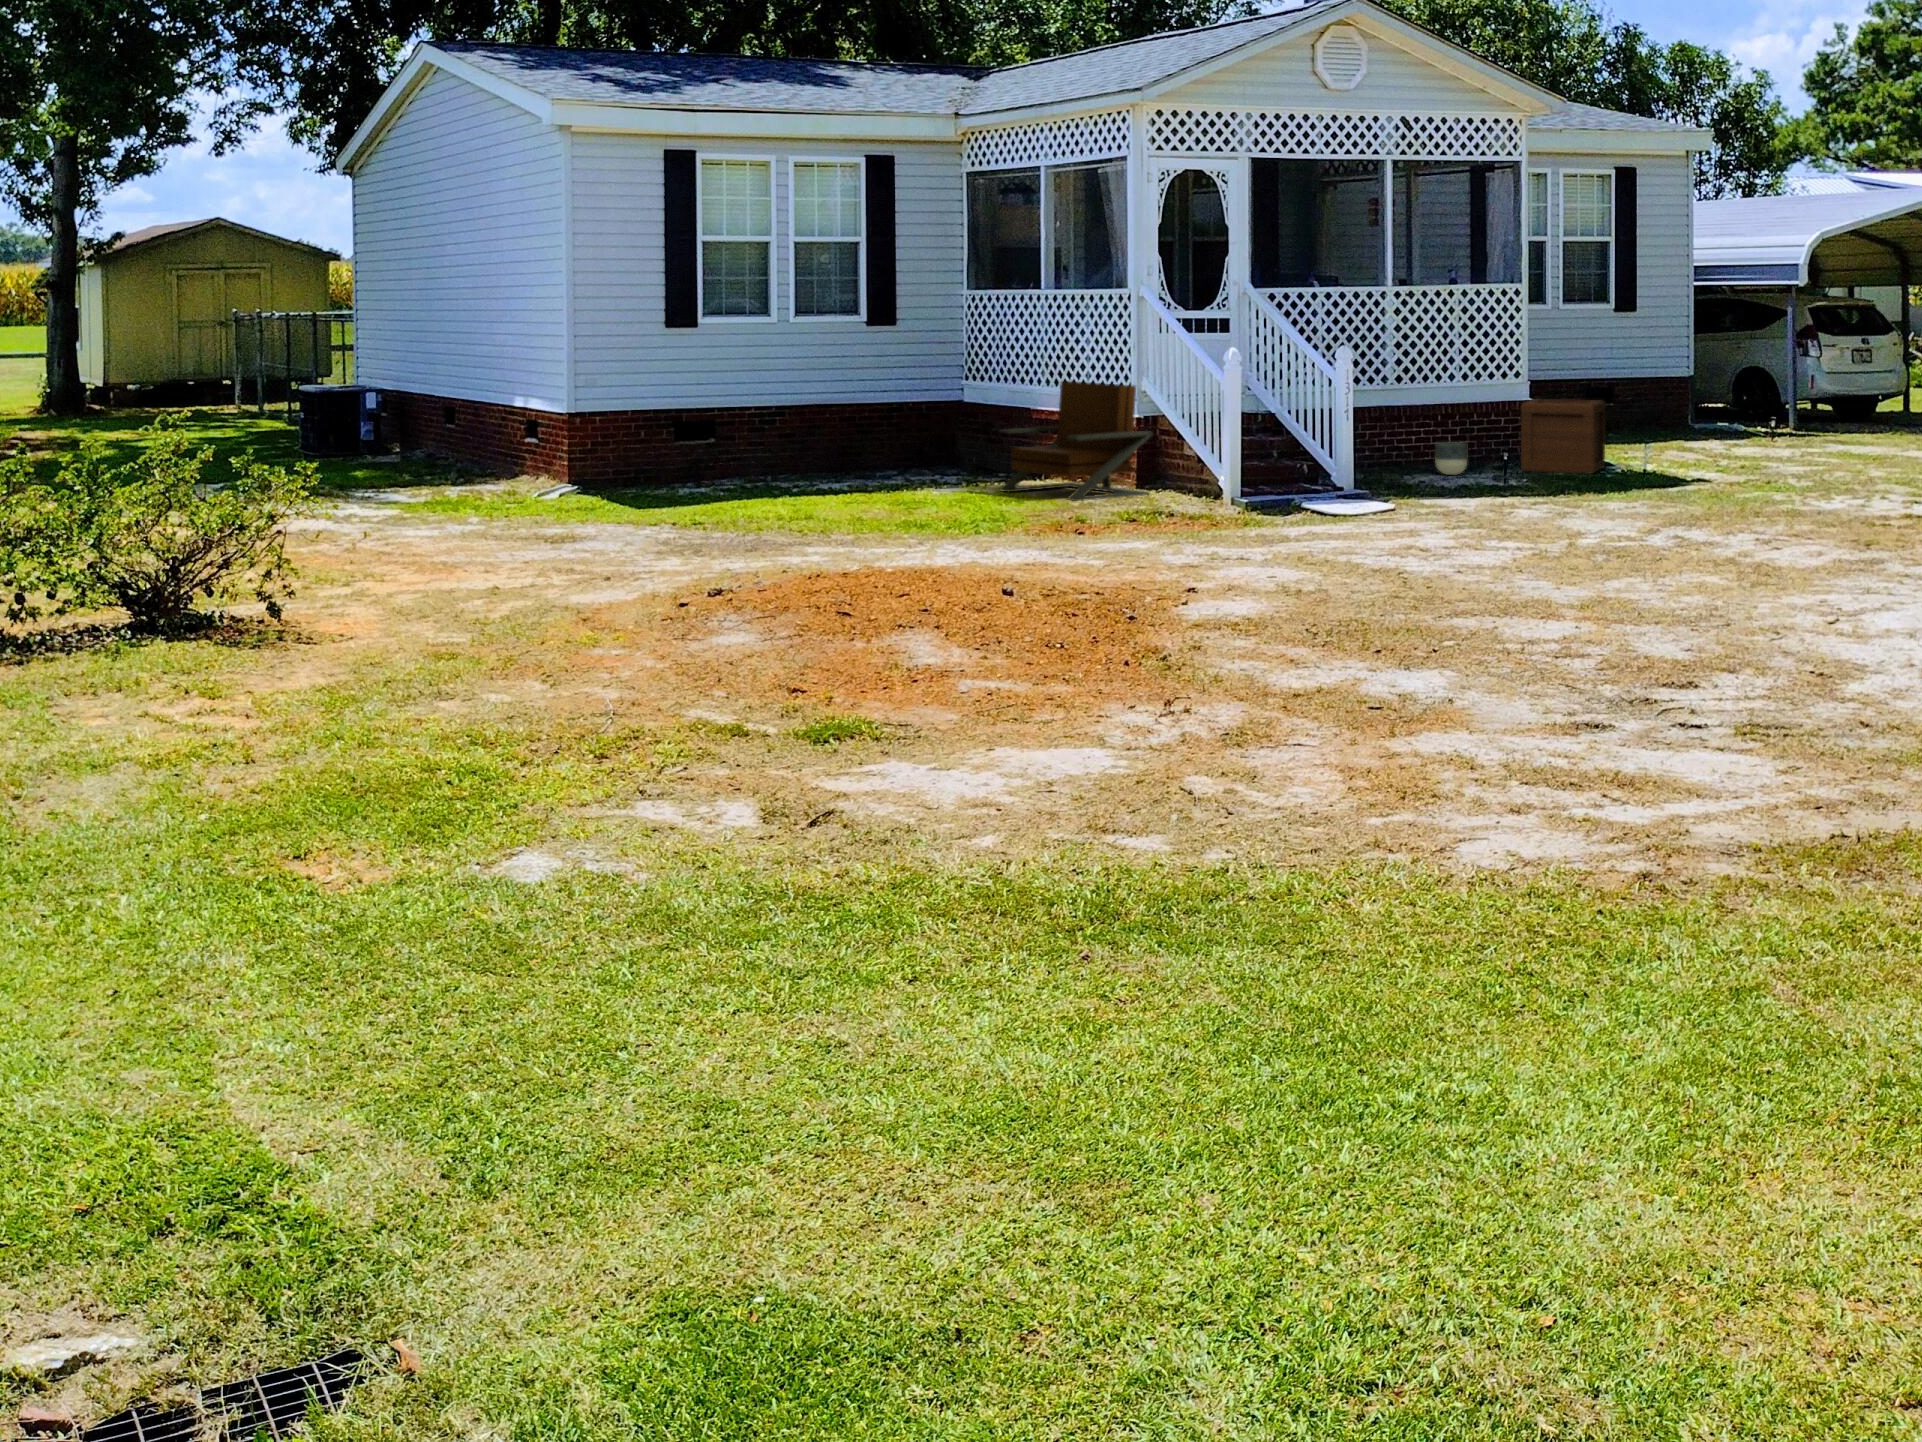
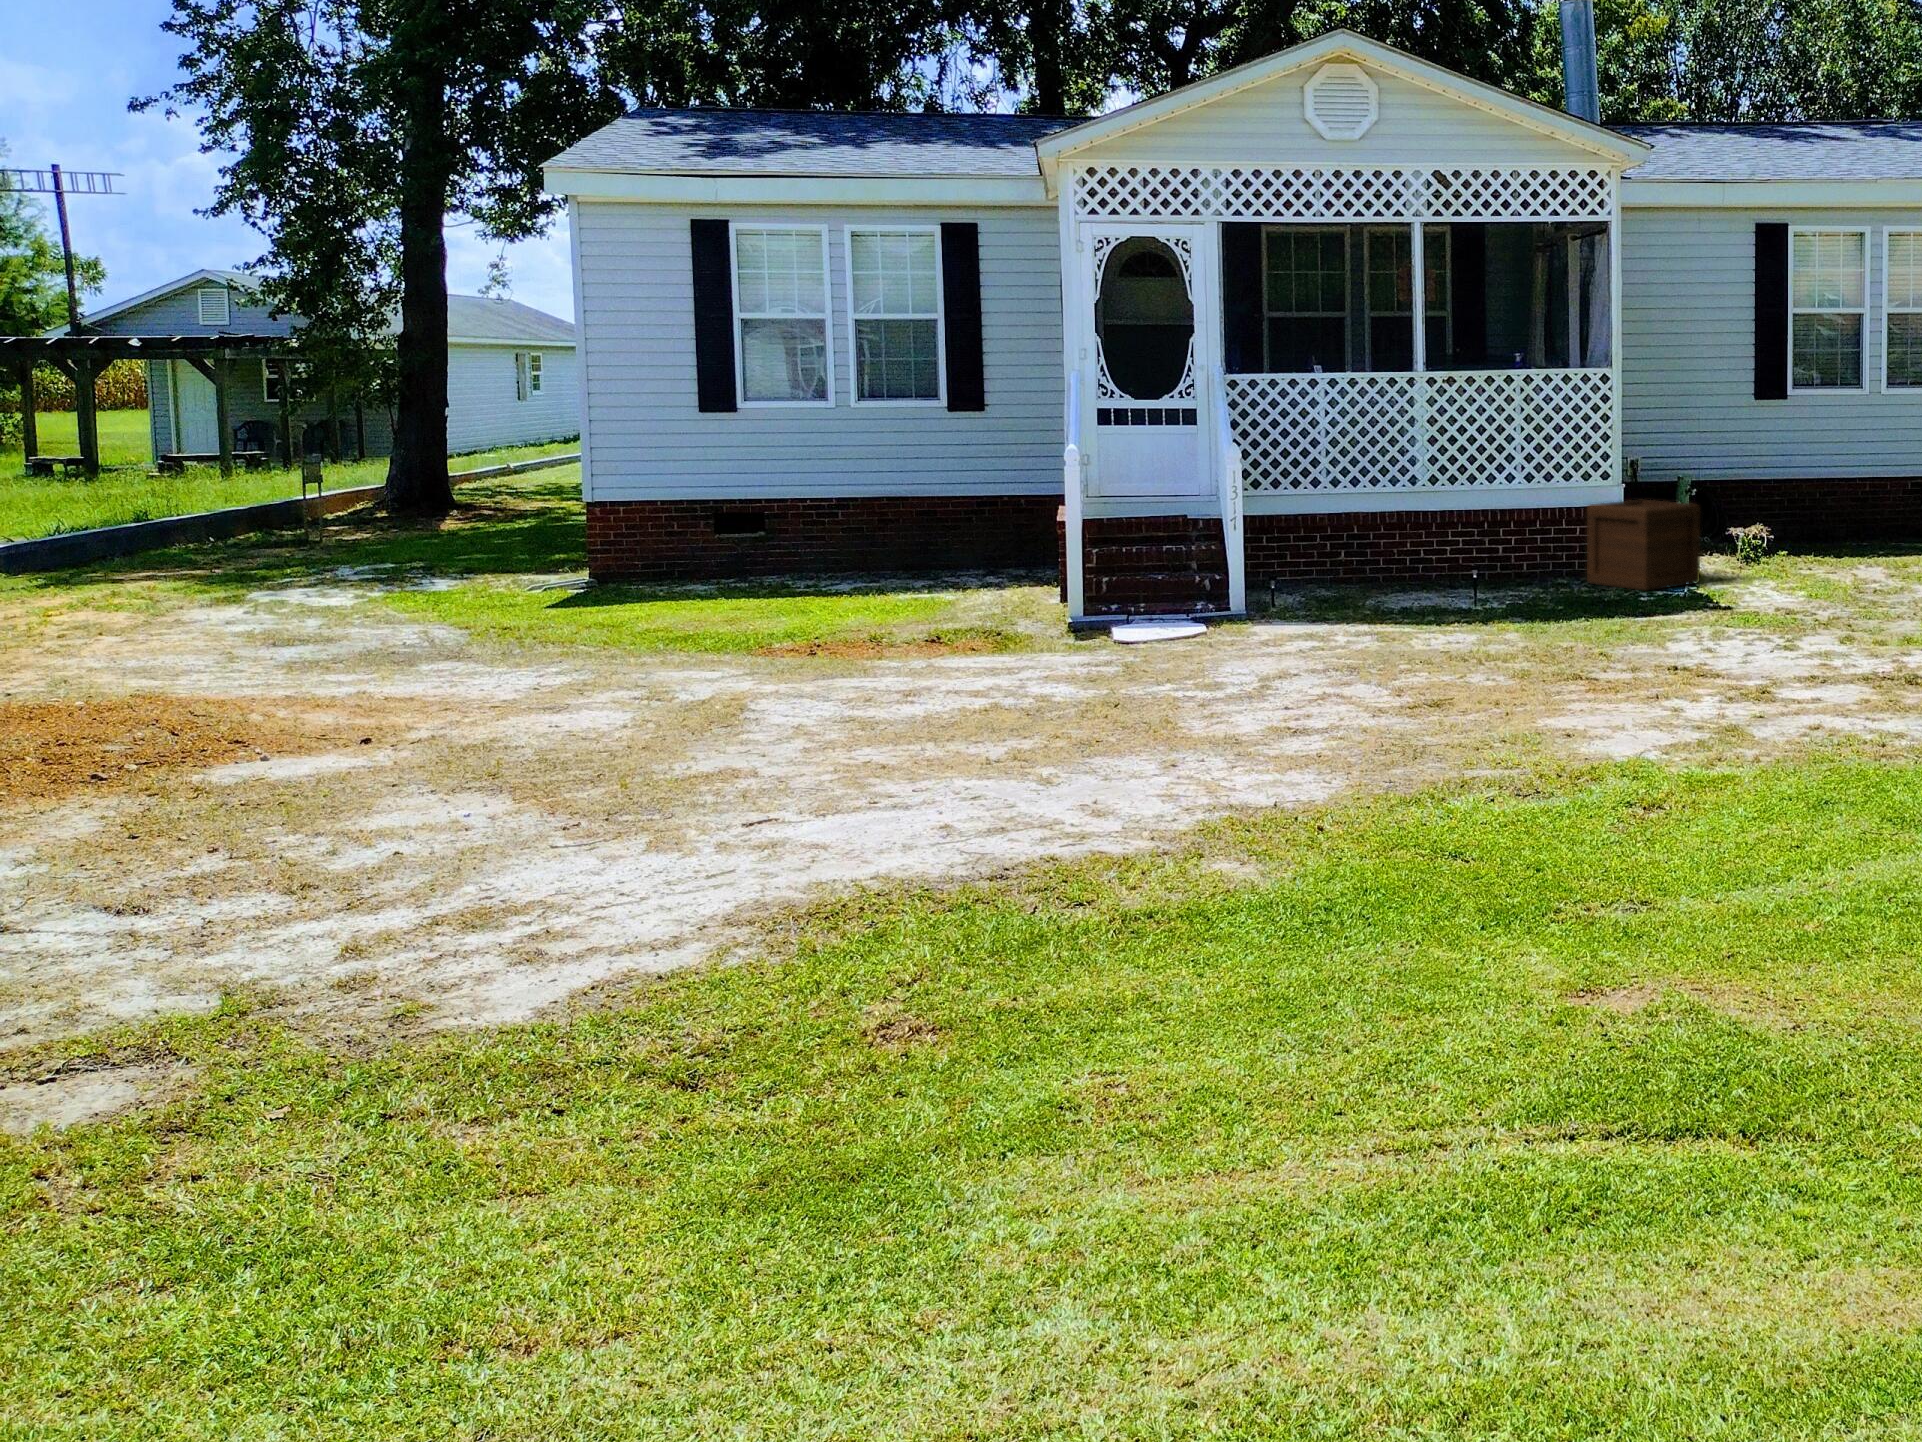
lounge chair: present [999,381,1153,501] -> none [948,468,1062,600]
planter: present [1435,442,1467,475] -> none [1474,547,1509,585]

